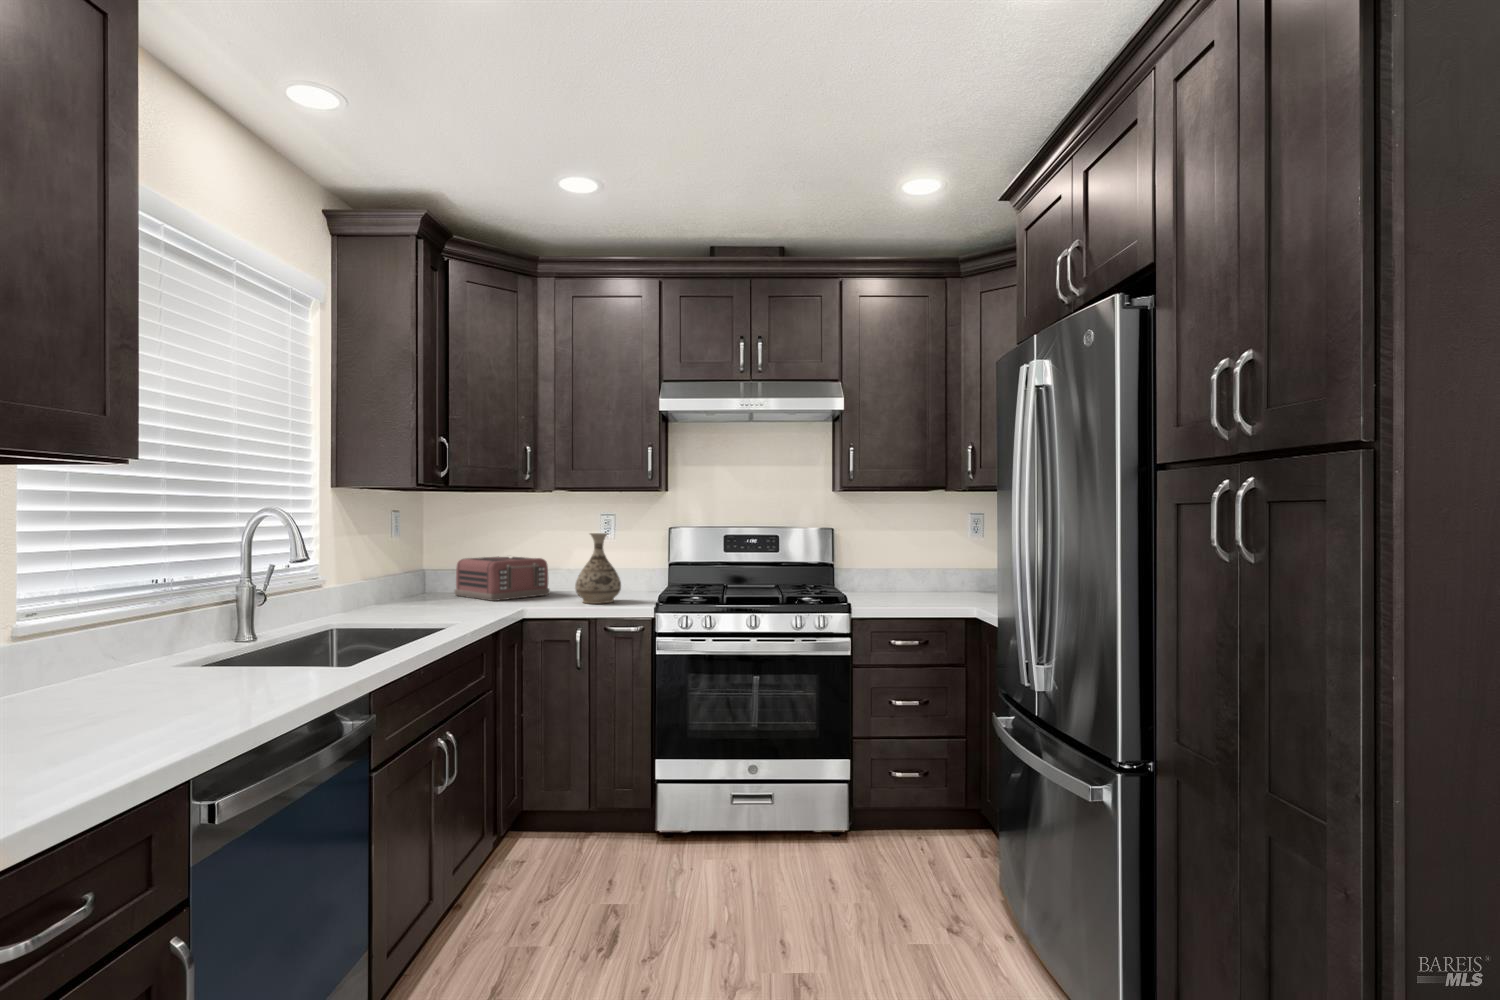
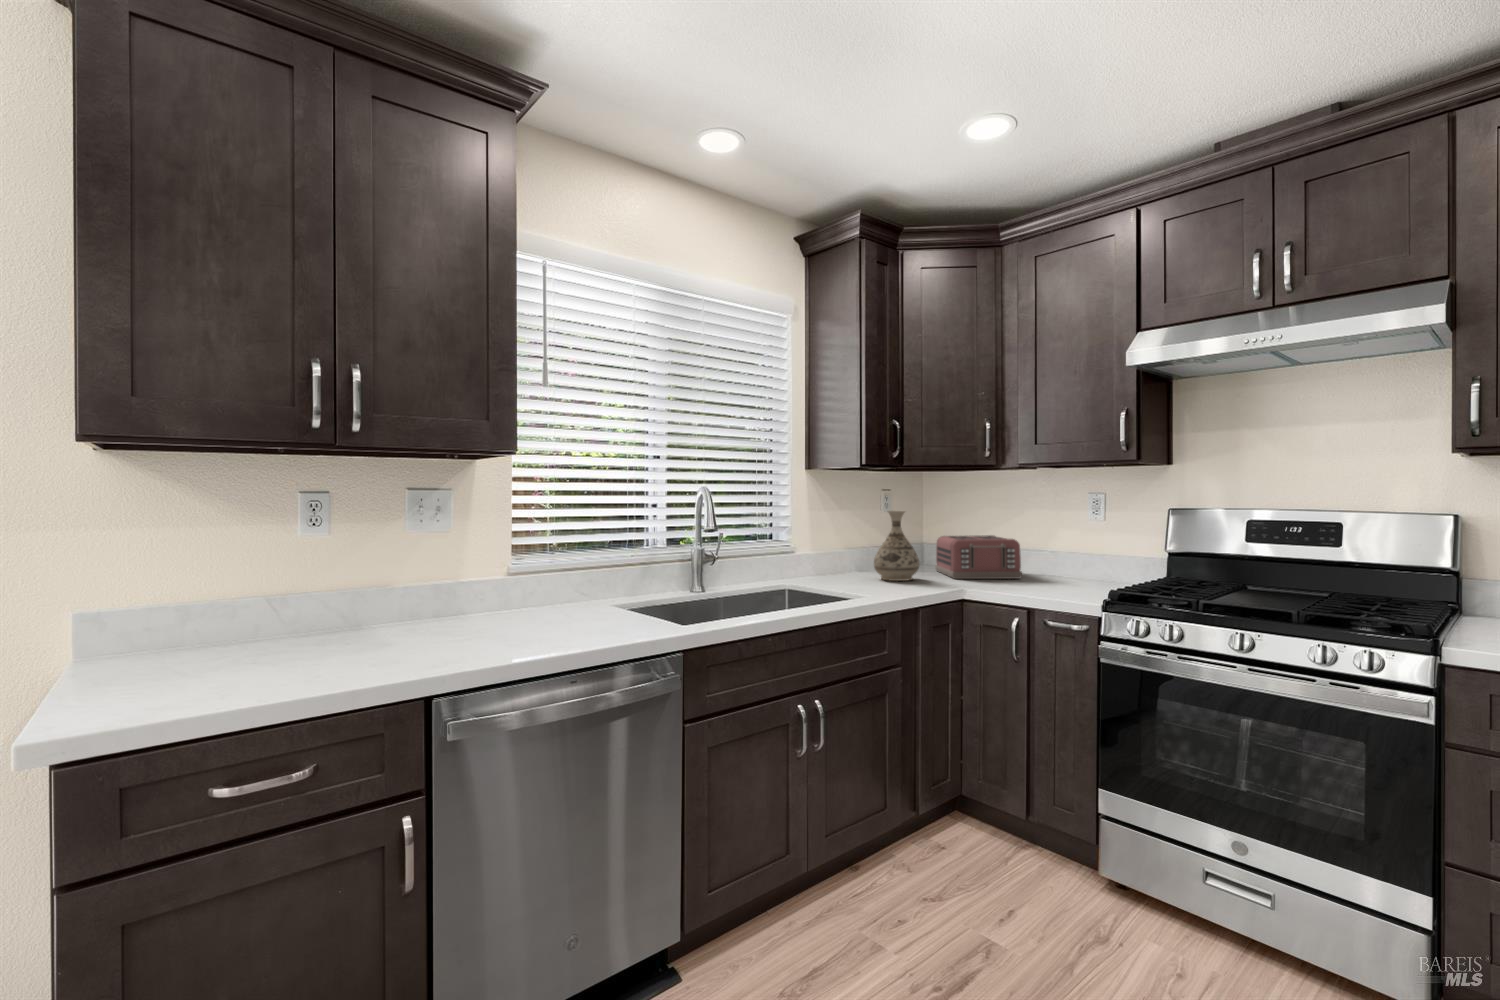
vase: present [575,533,621,604] -> present [874,510,920,581]

